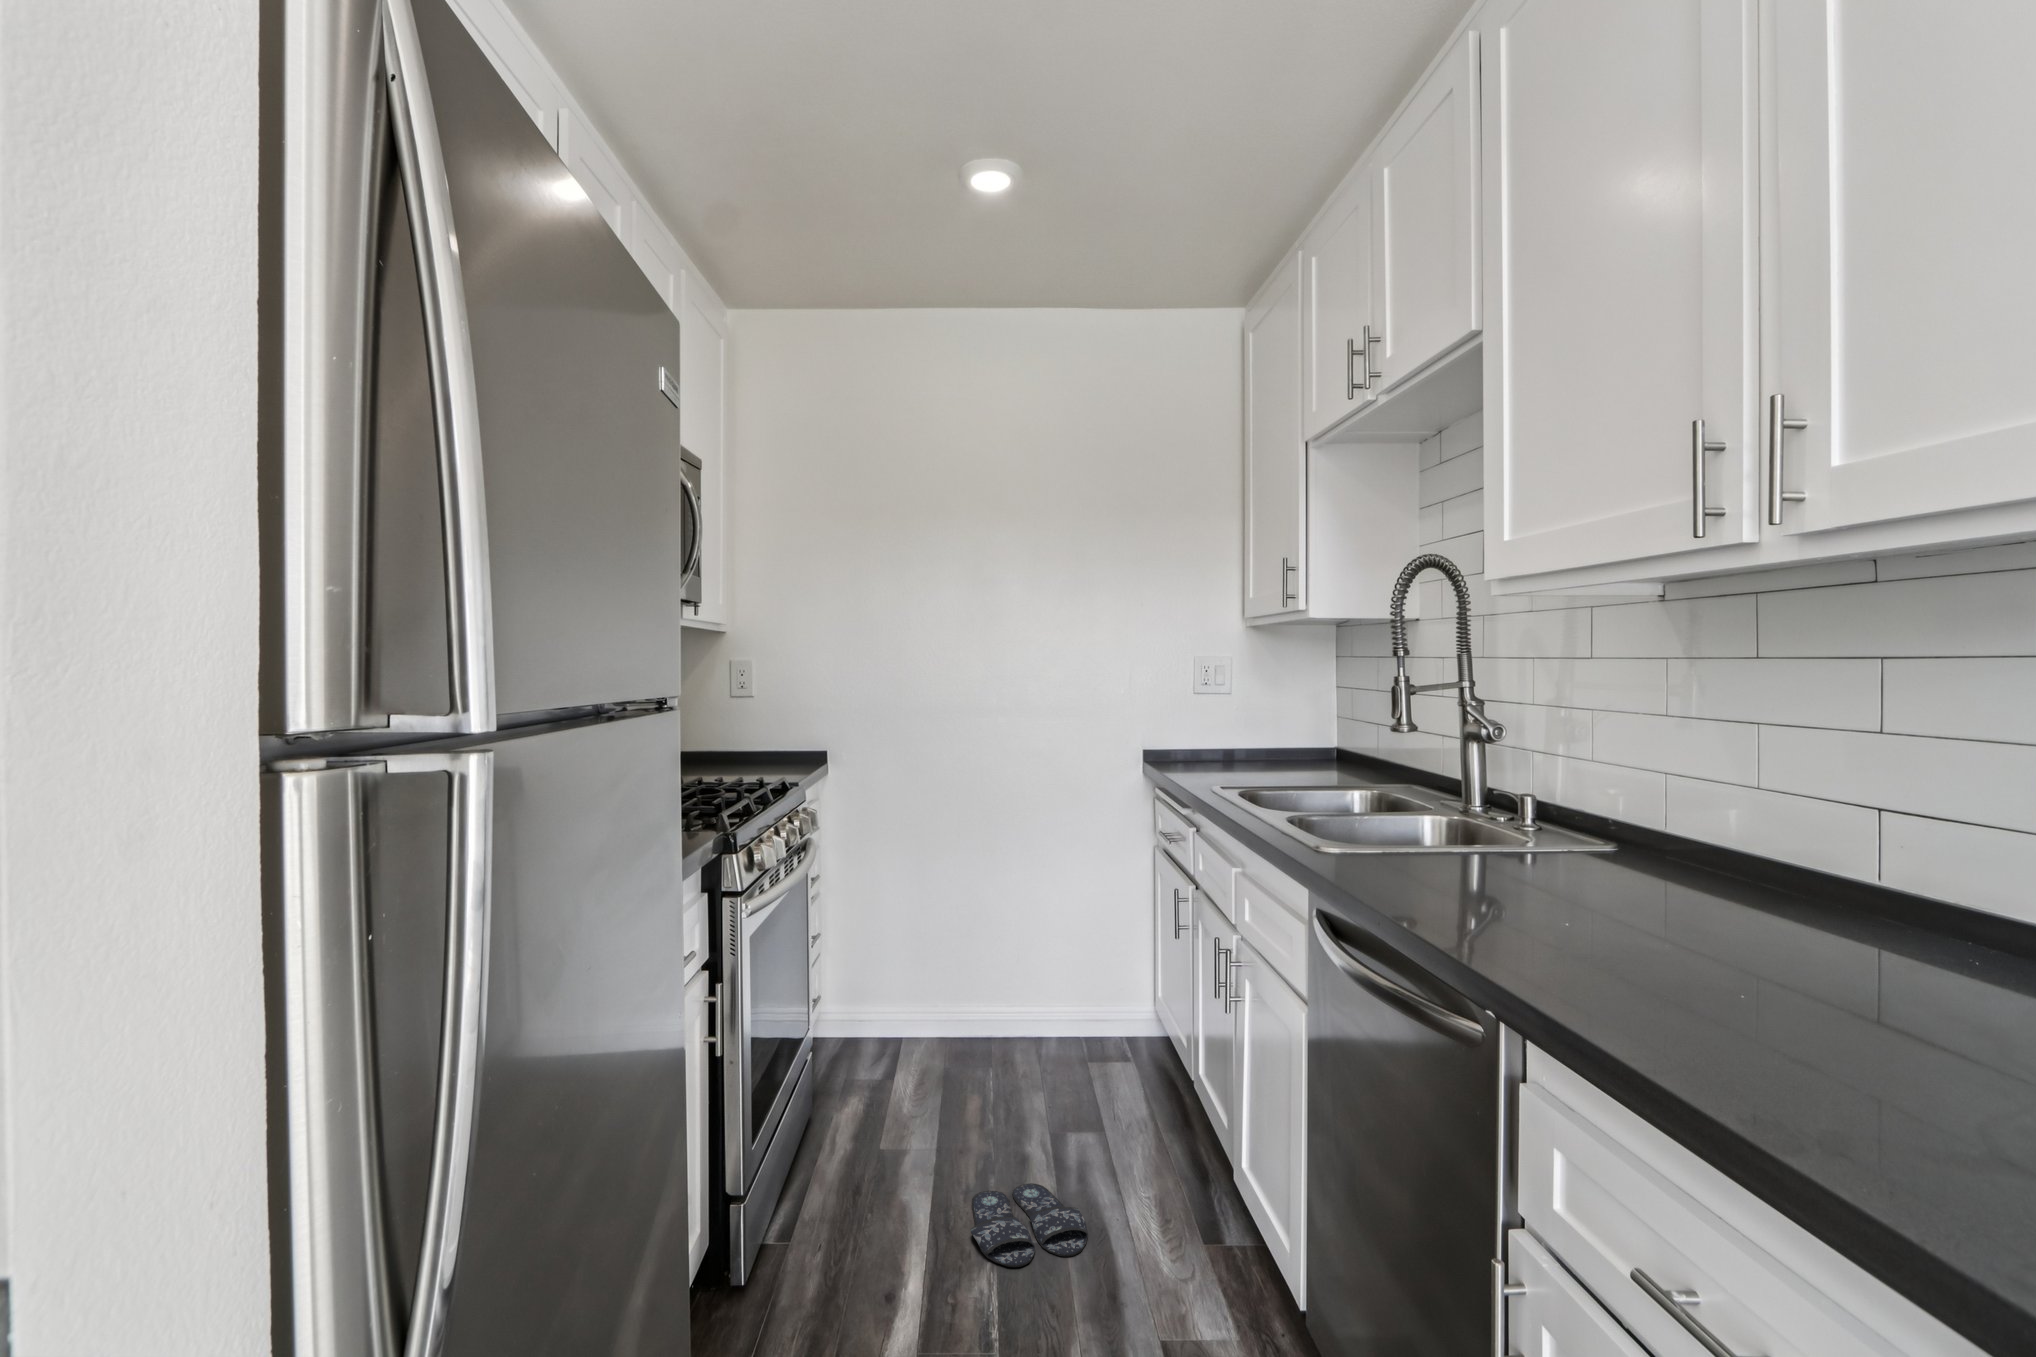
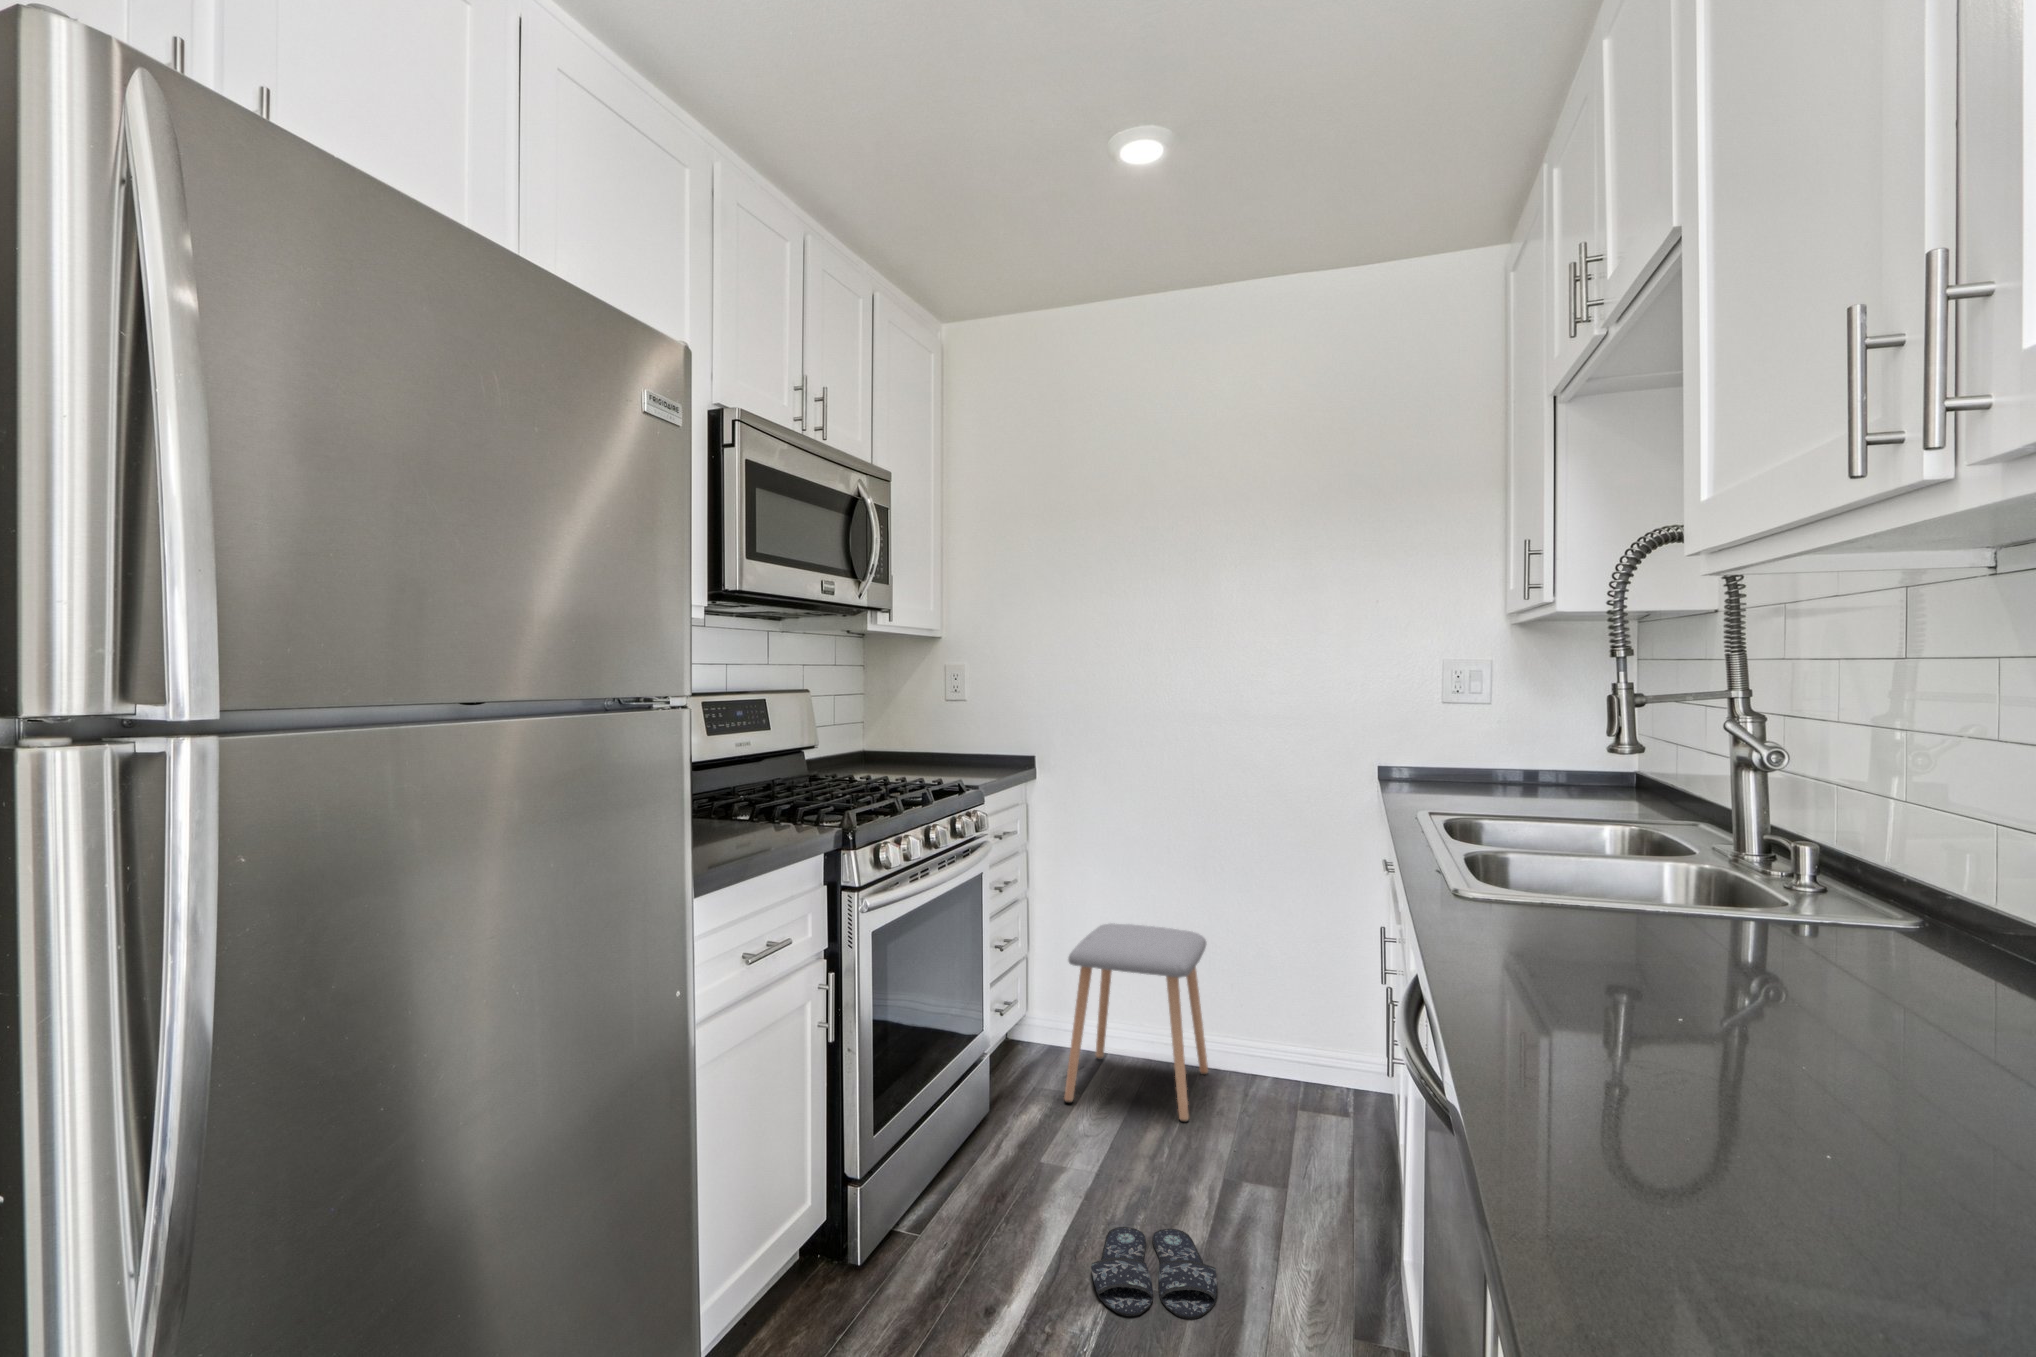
stool: none [881,913,1004,1092] -> present [1064,923,1208,1123]

